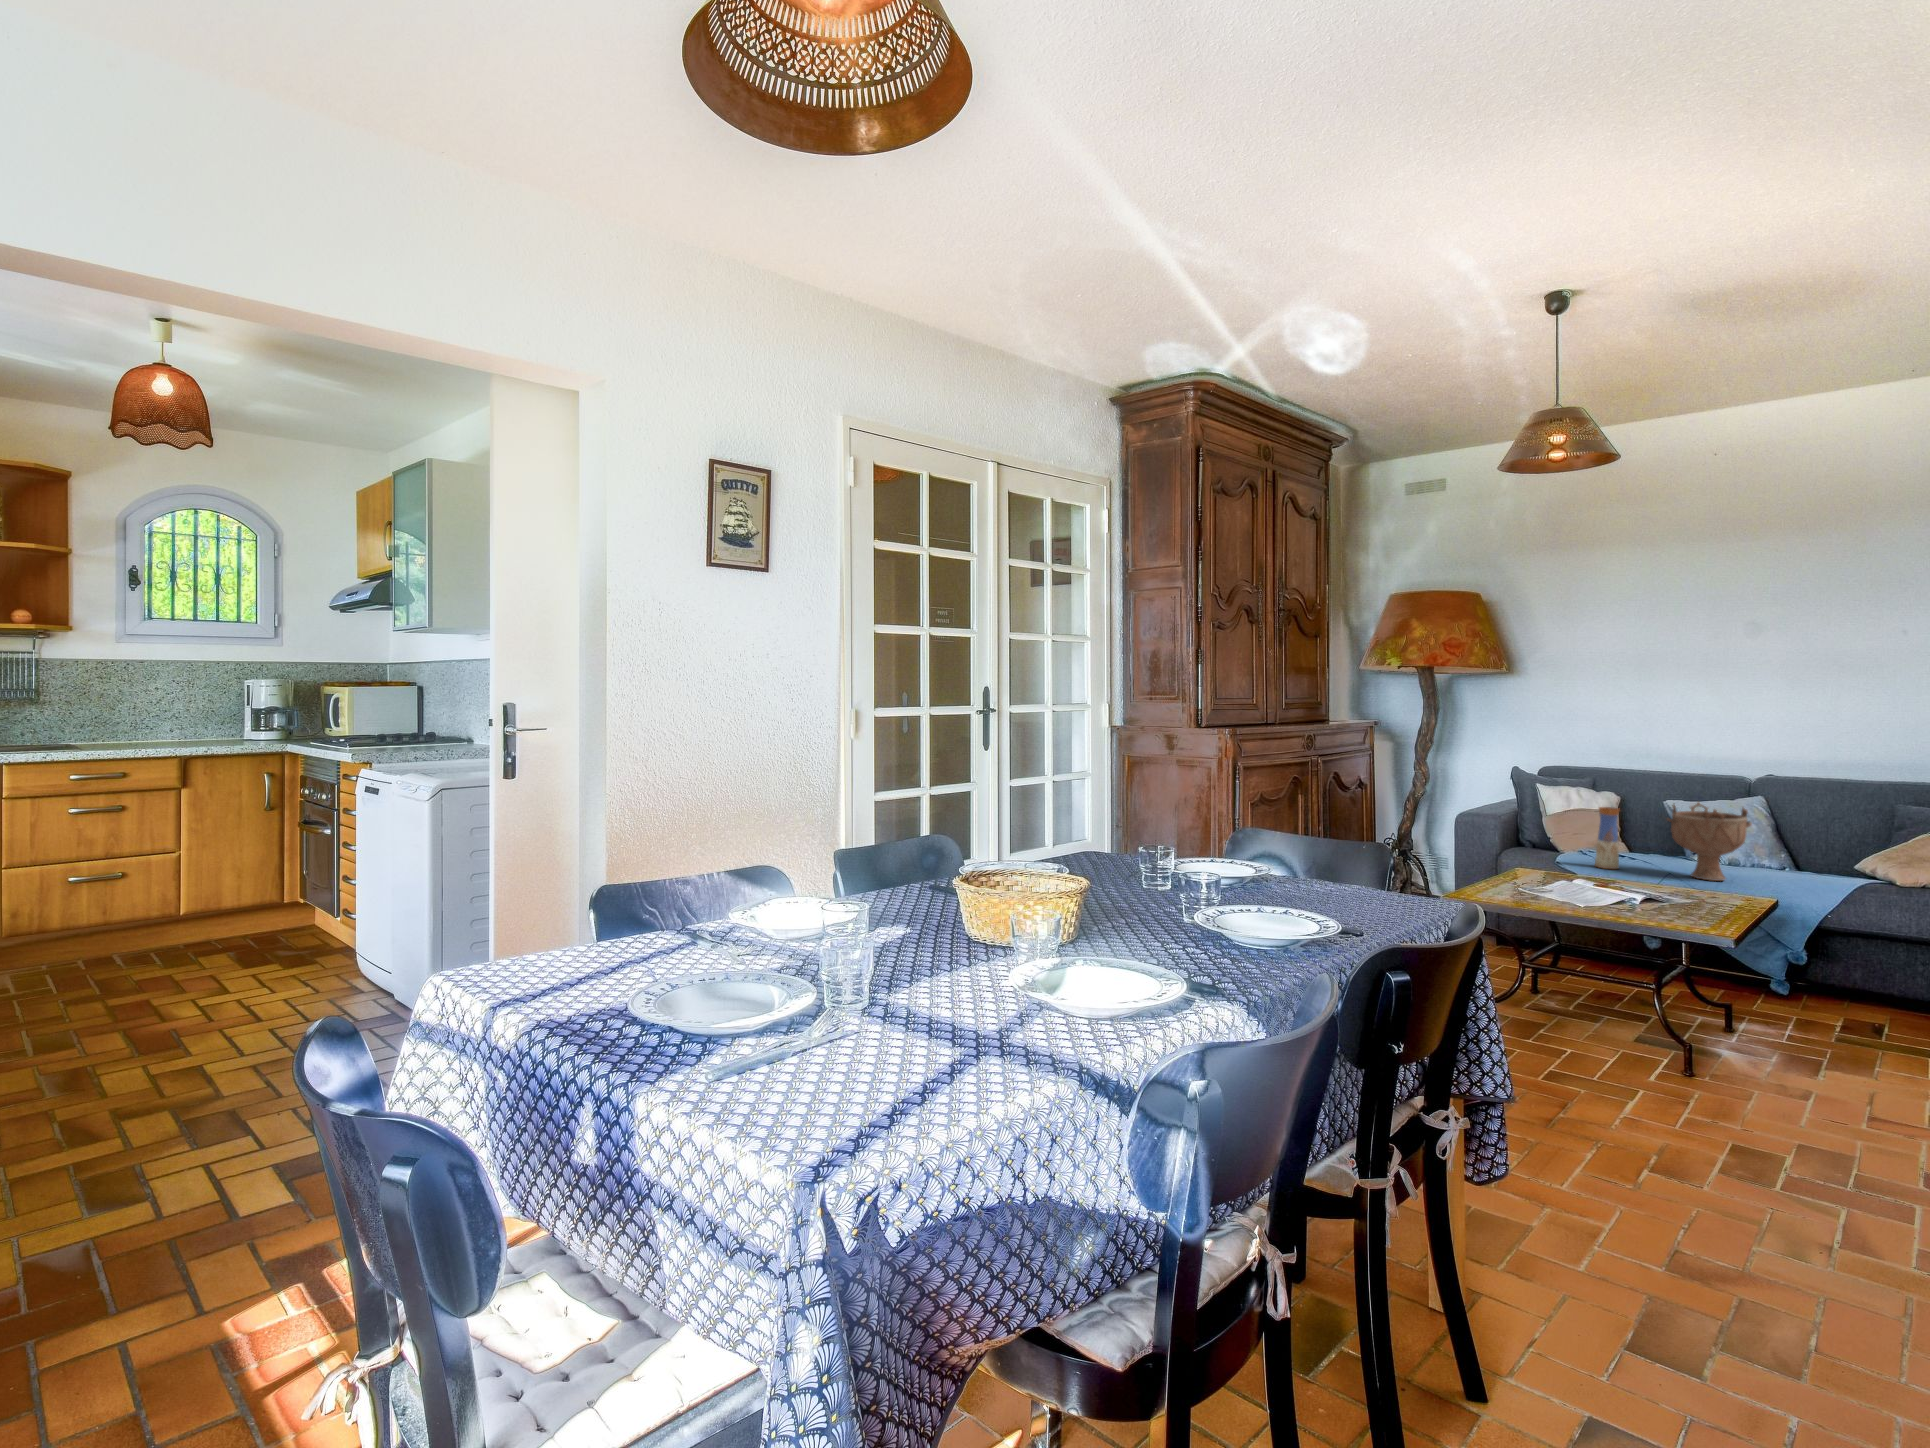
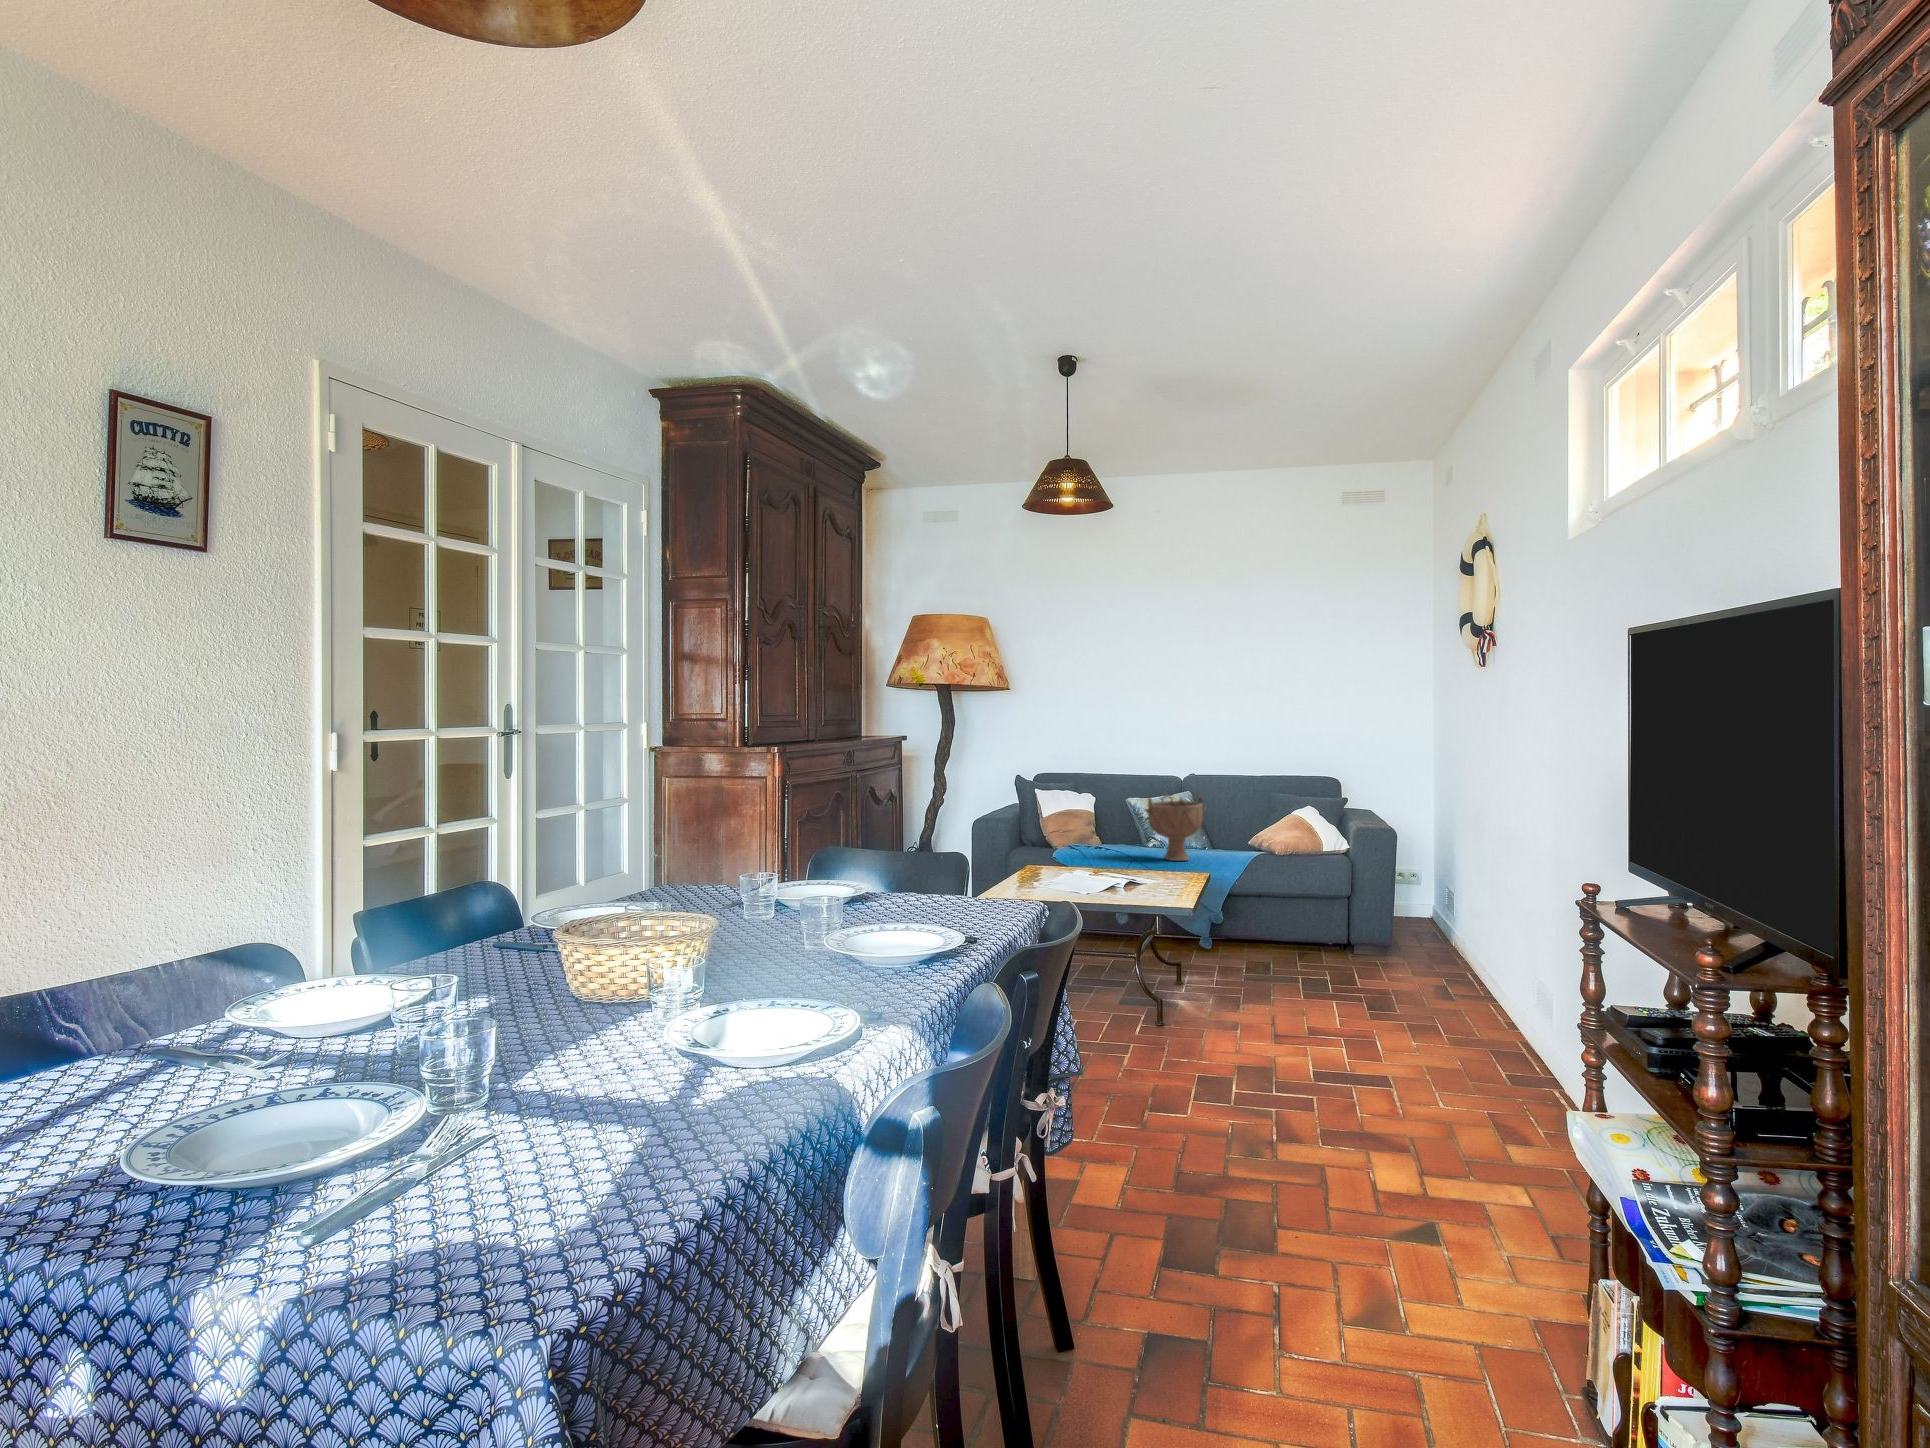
vase: present [1595,807,1619,869] -> none [1091,803,1110,859]

